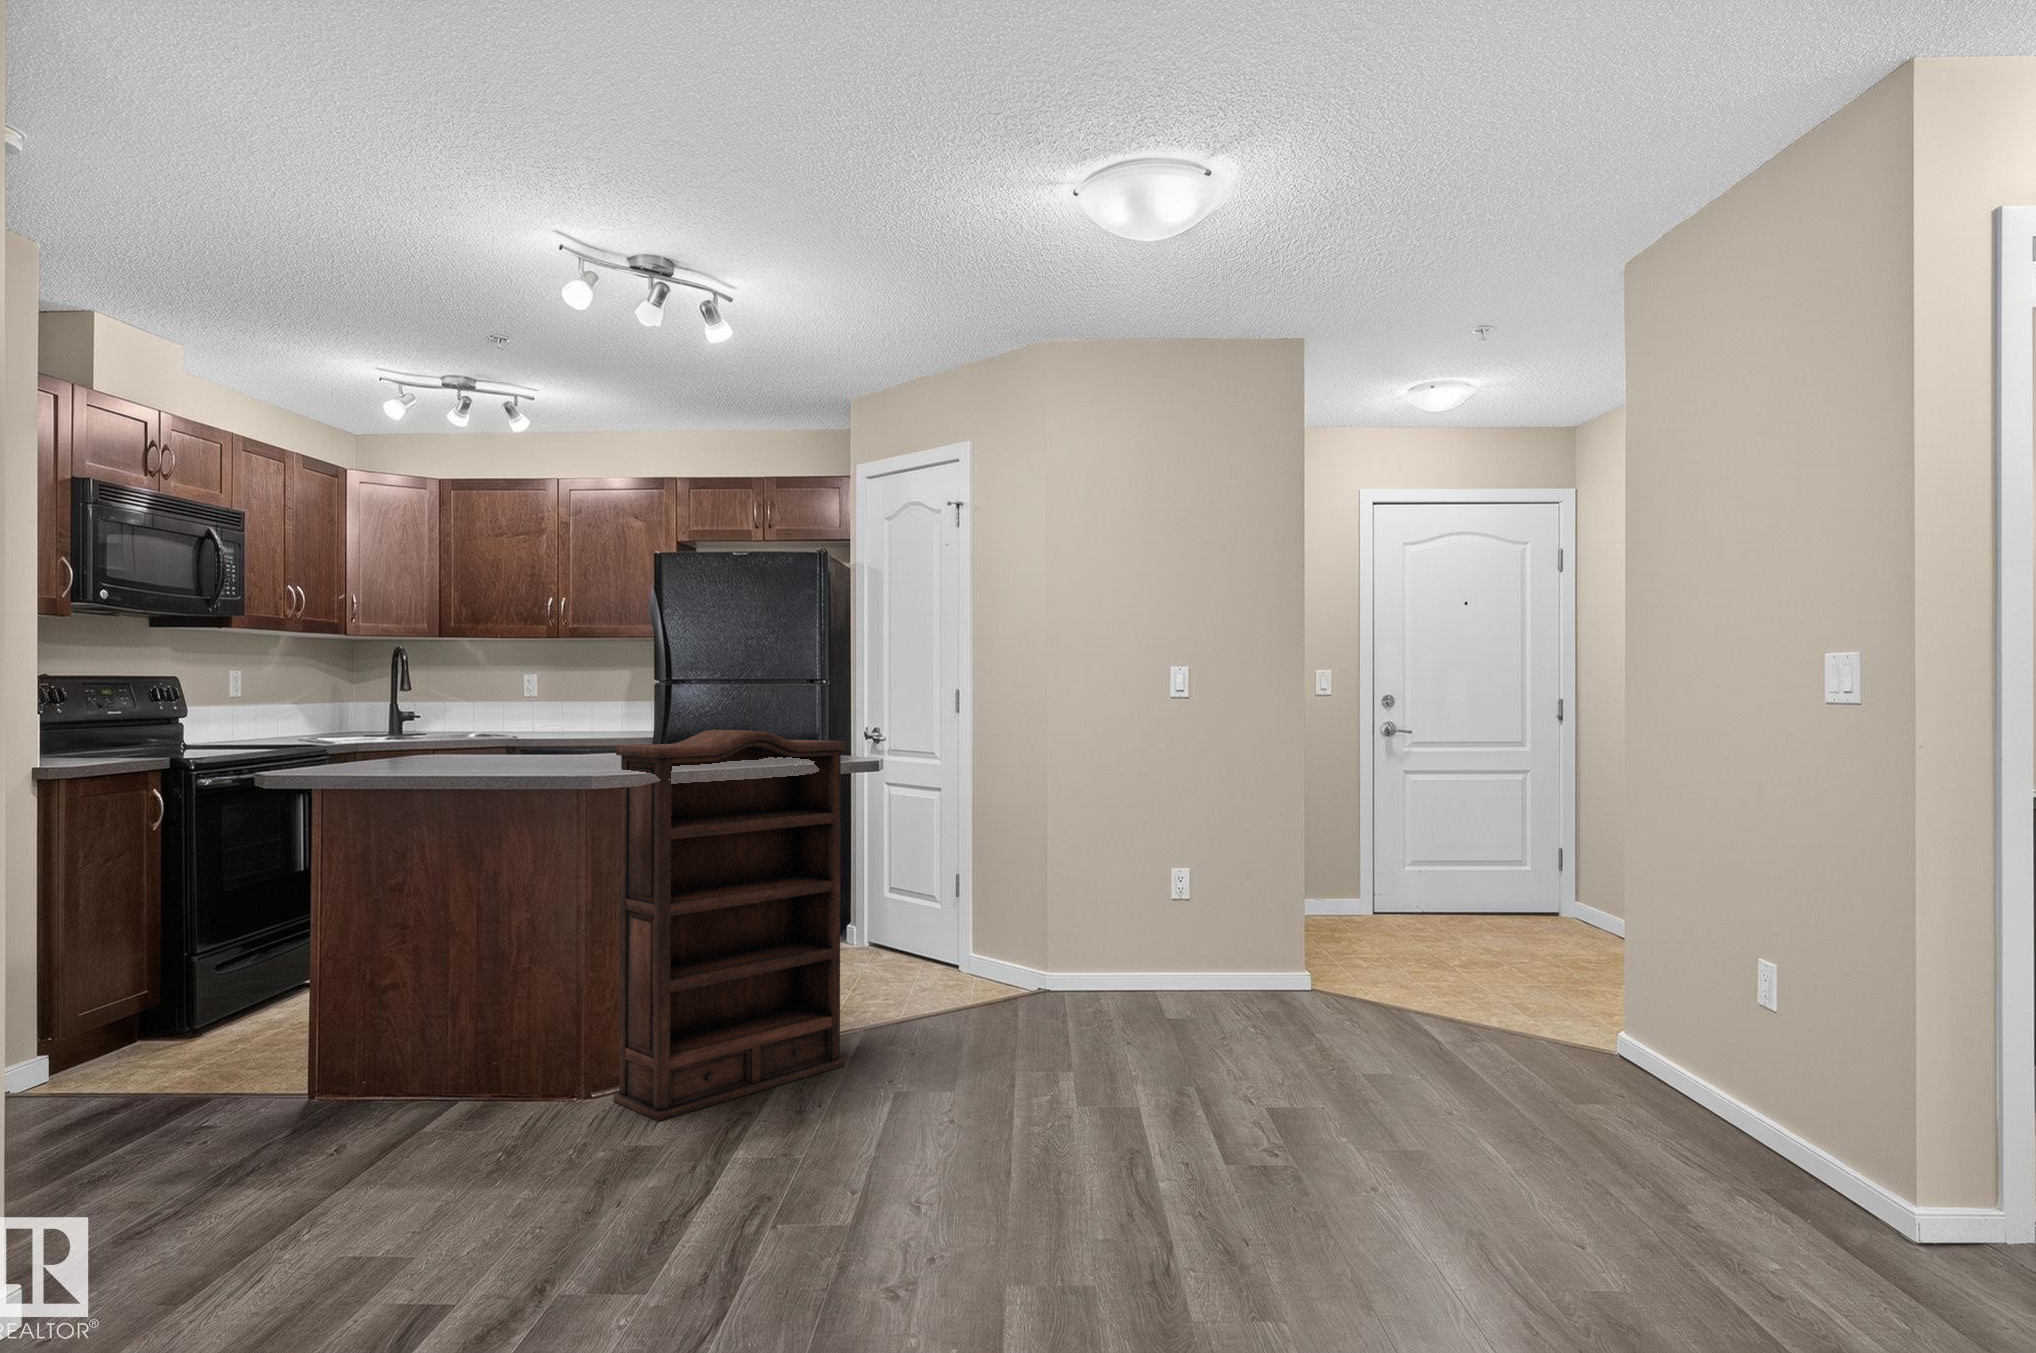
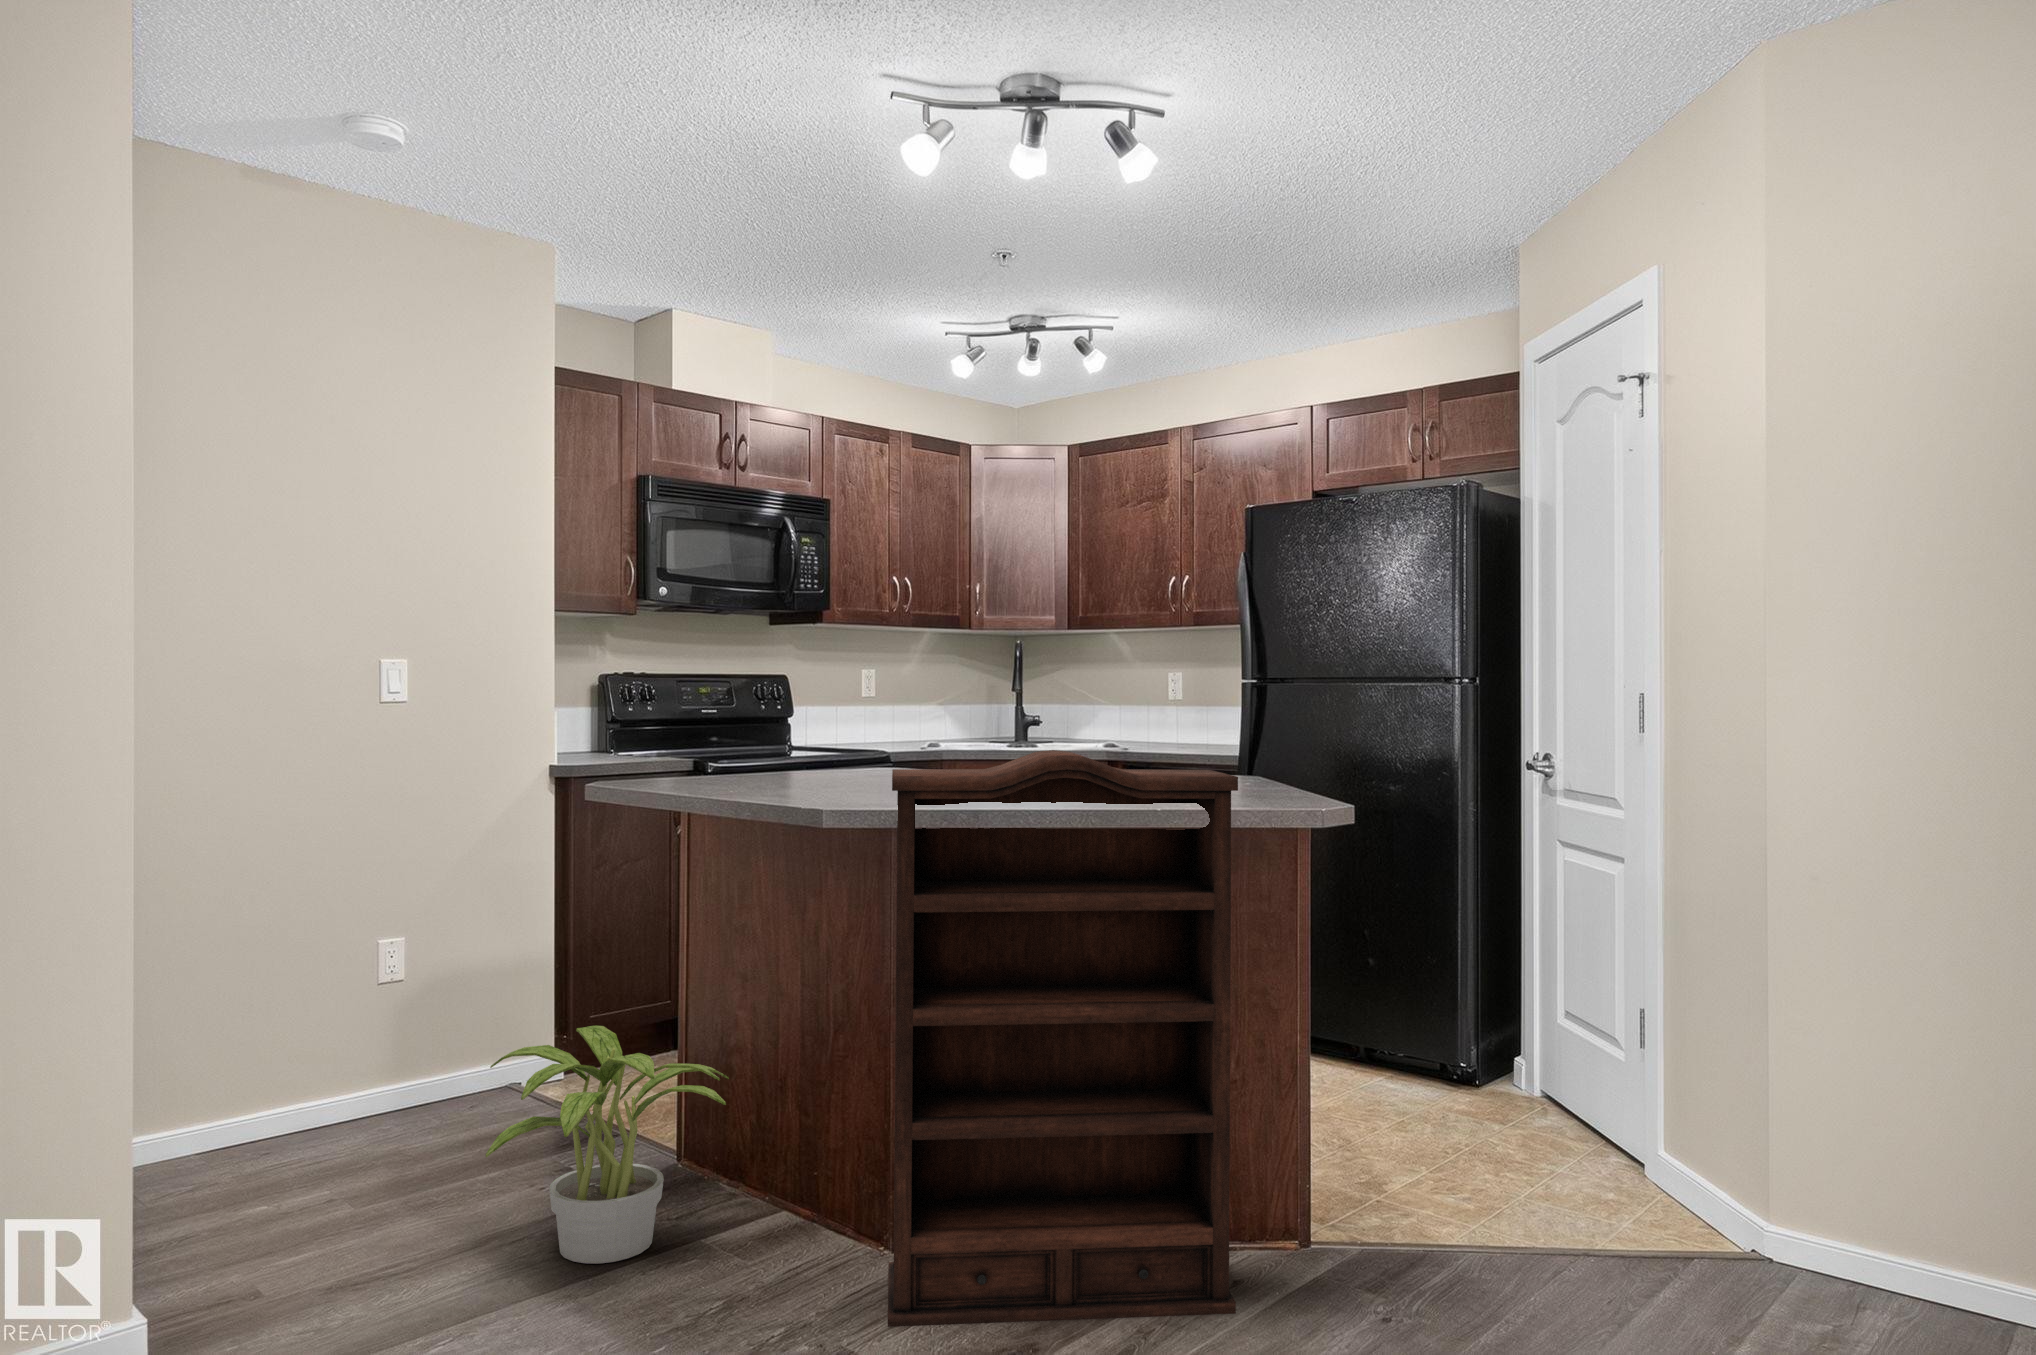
potted plant: none [252,974,482,1158] -> present [486,1025,729,1264]

